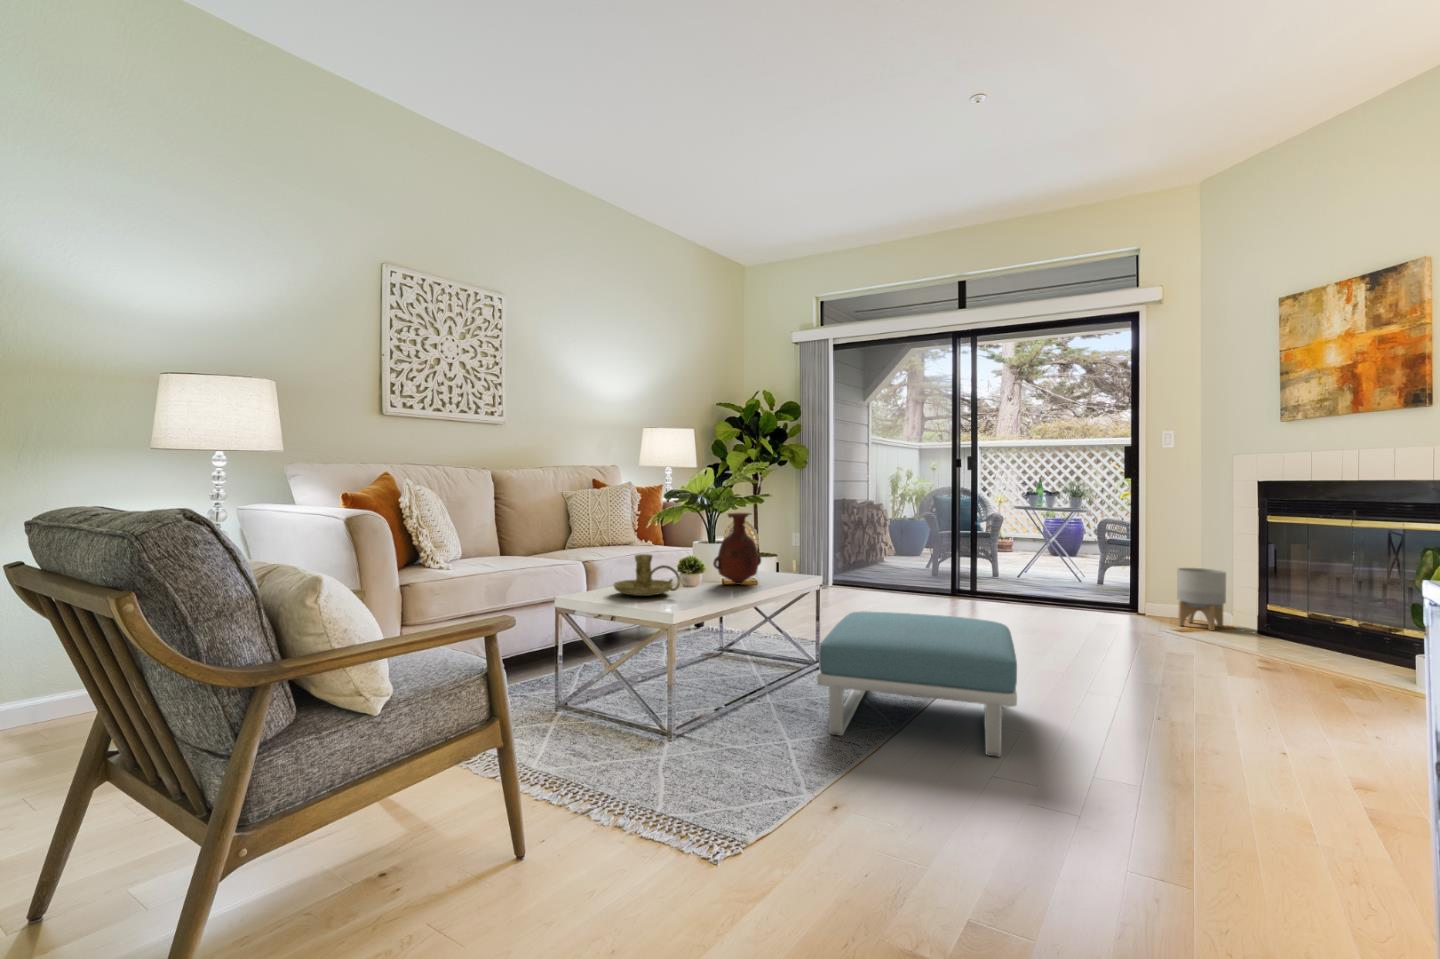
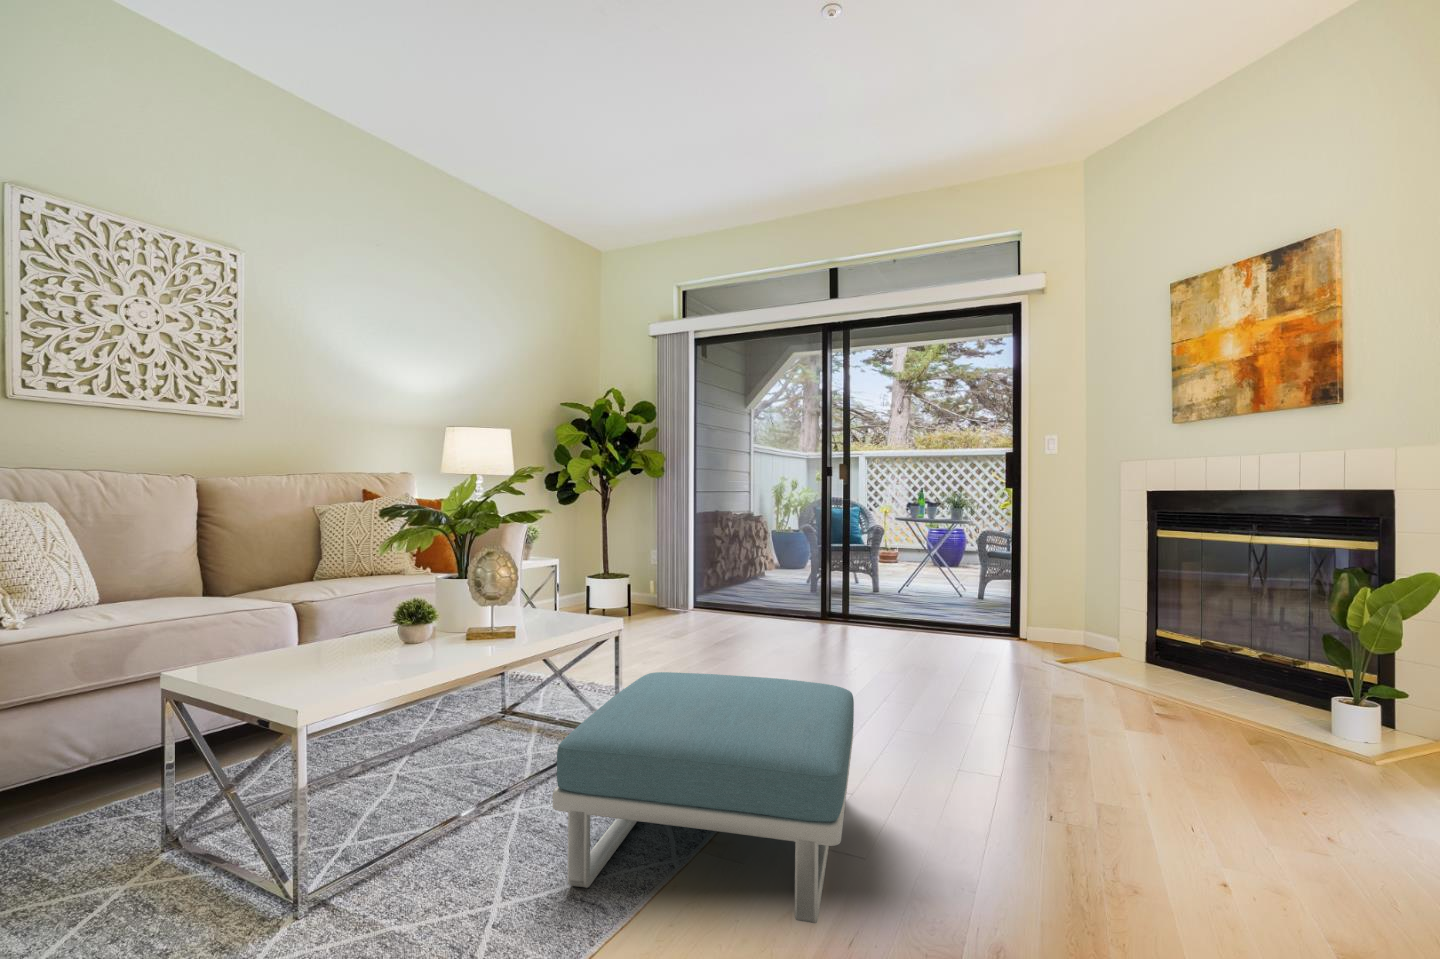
vase: present [713,513,761,584] -> none [444,537,523,640]
candle holder: present [614,554,680,596] -> none [256,604,361,670]
planter: present [1177,568,1226,631] -> none [1064,588,1116,661]

